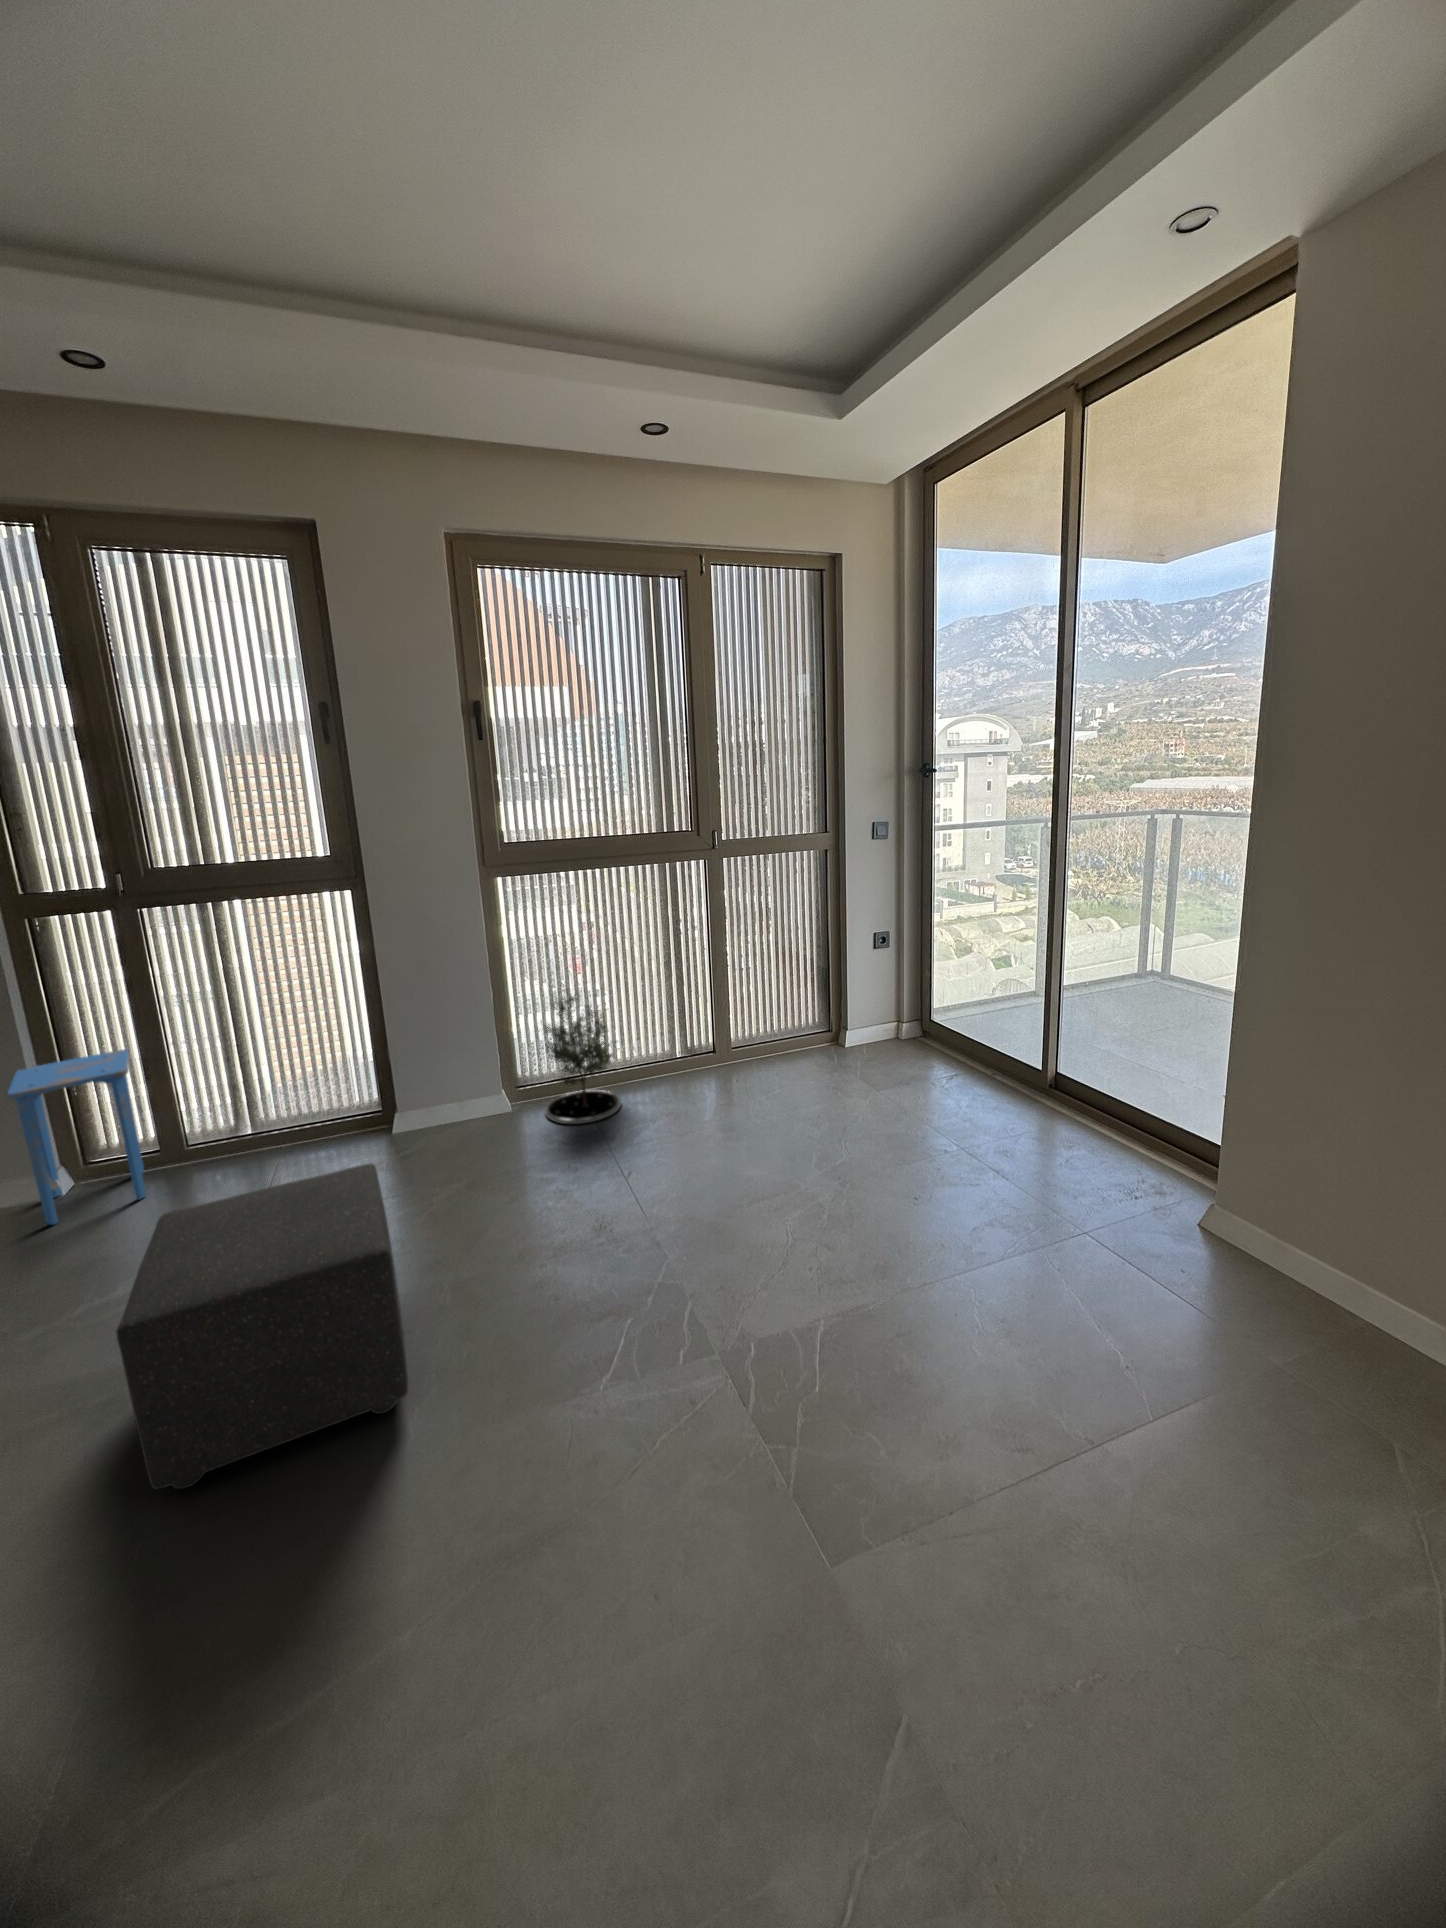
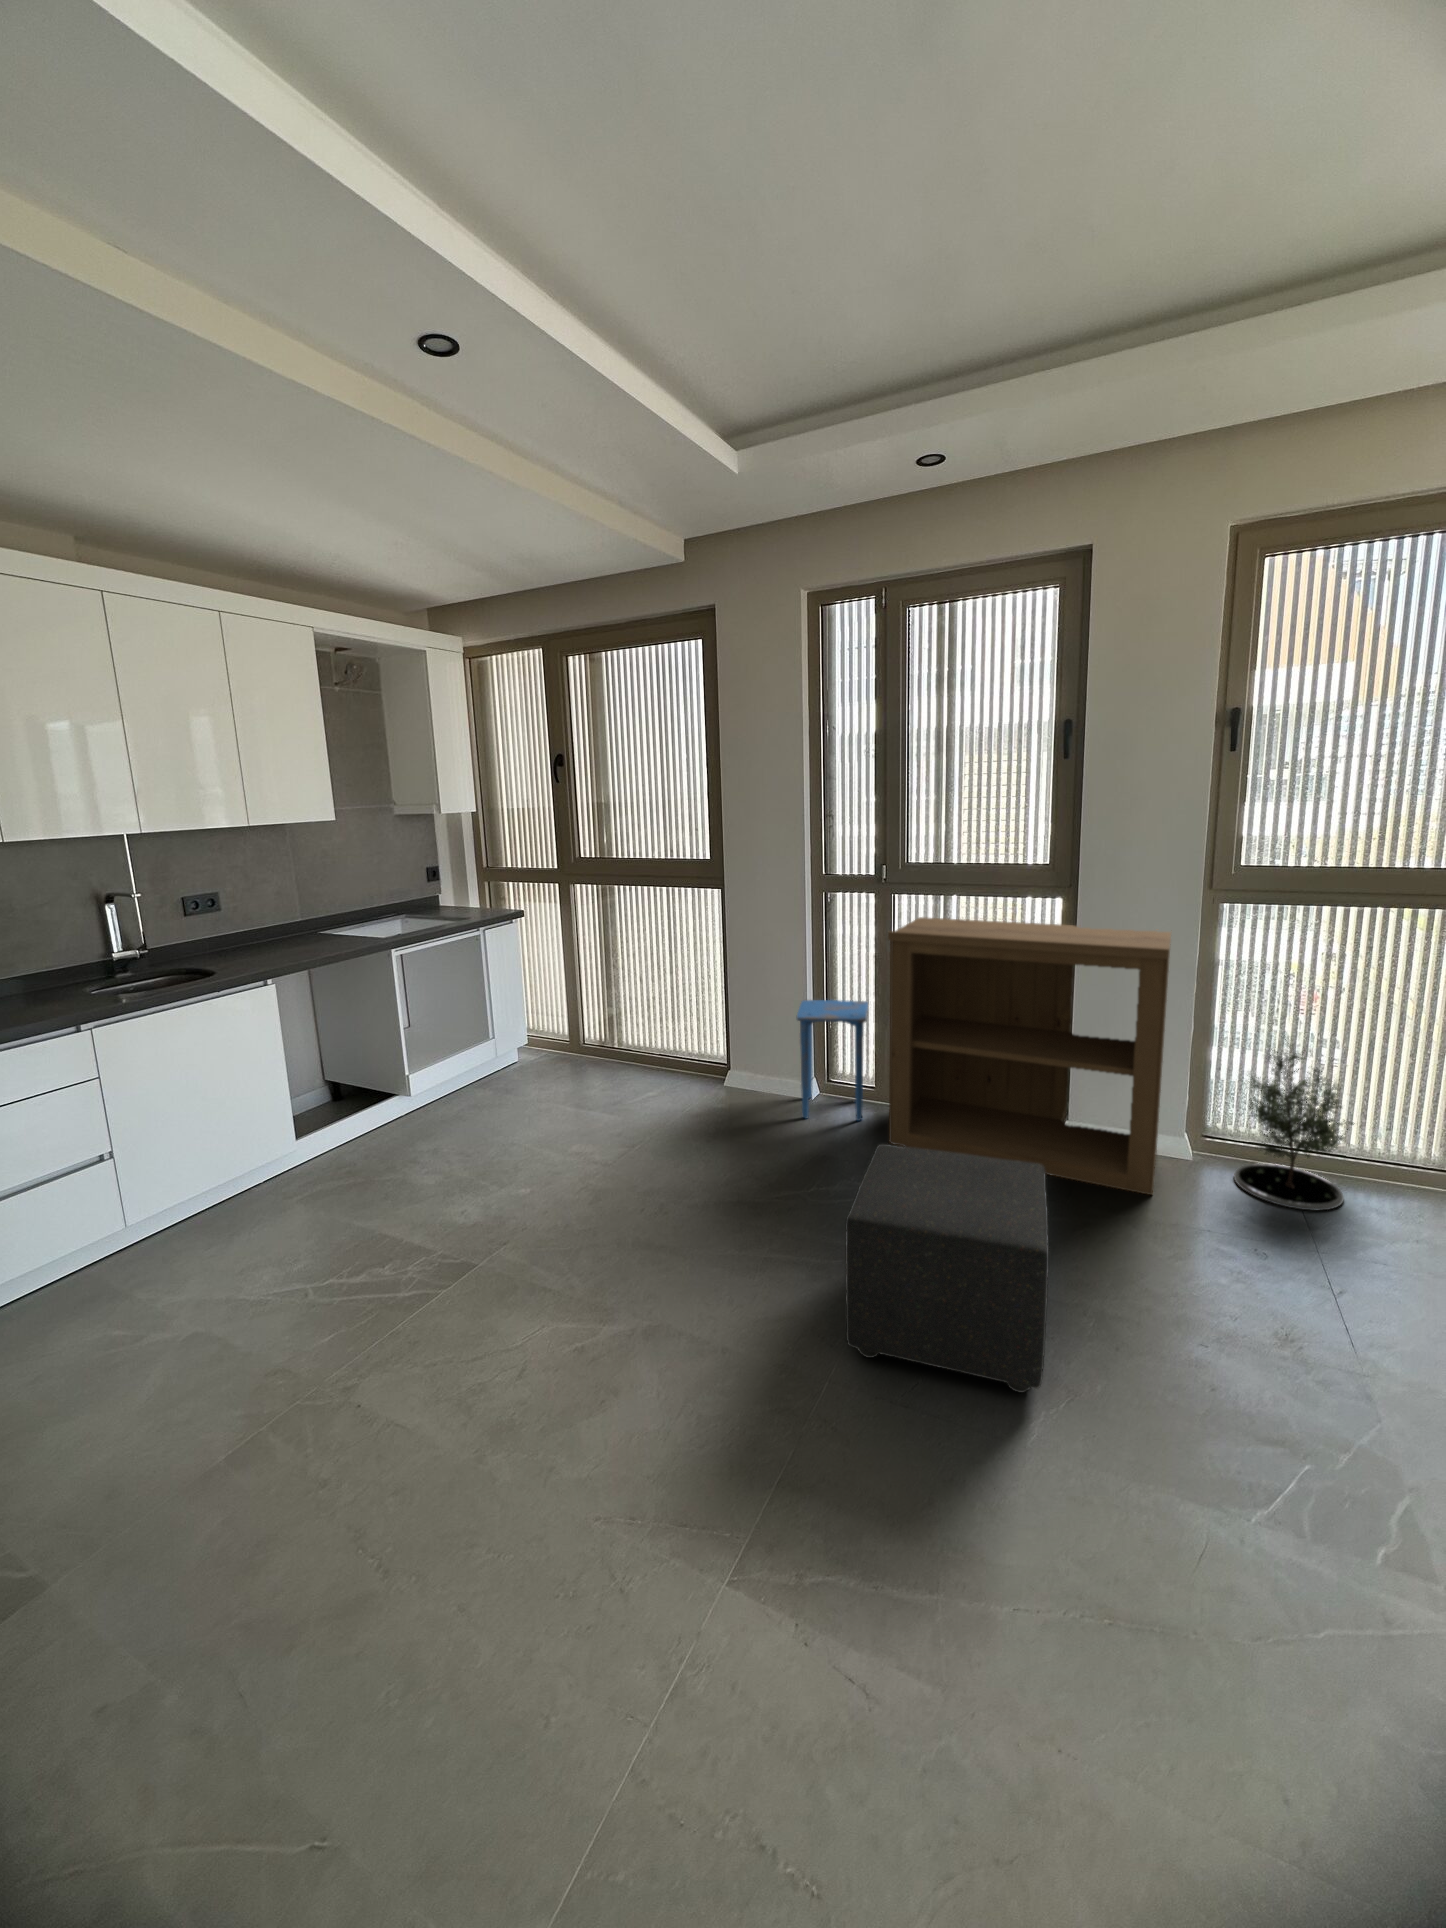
bookshelf: none [135,909,485,1210] -> present [888,917,1171,1195]

